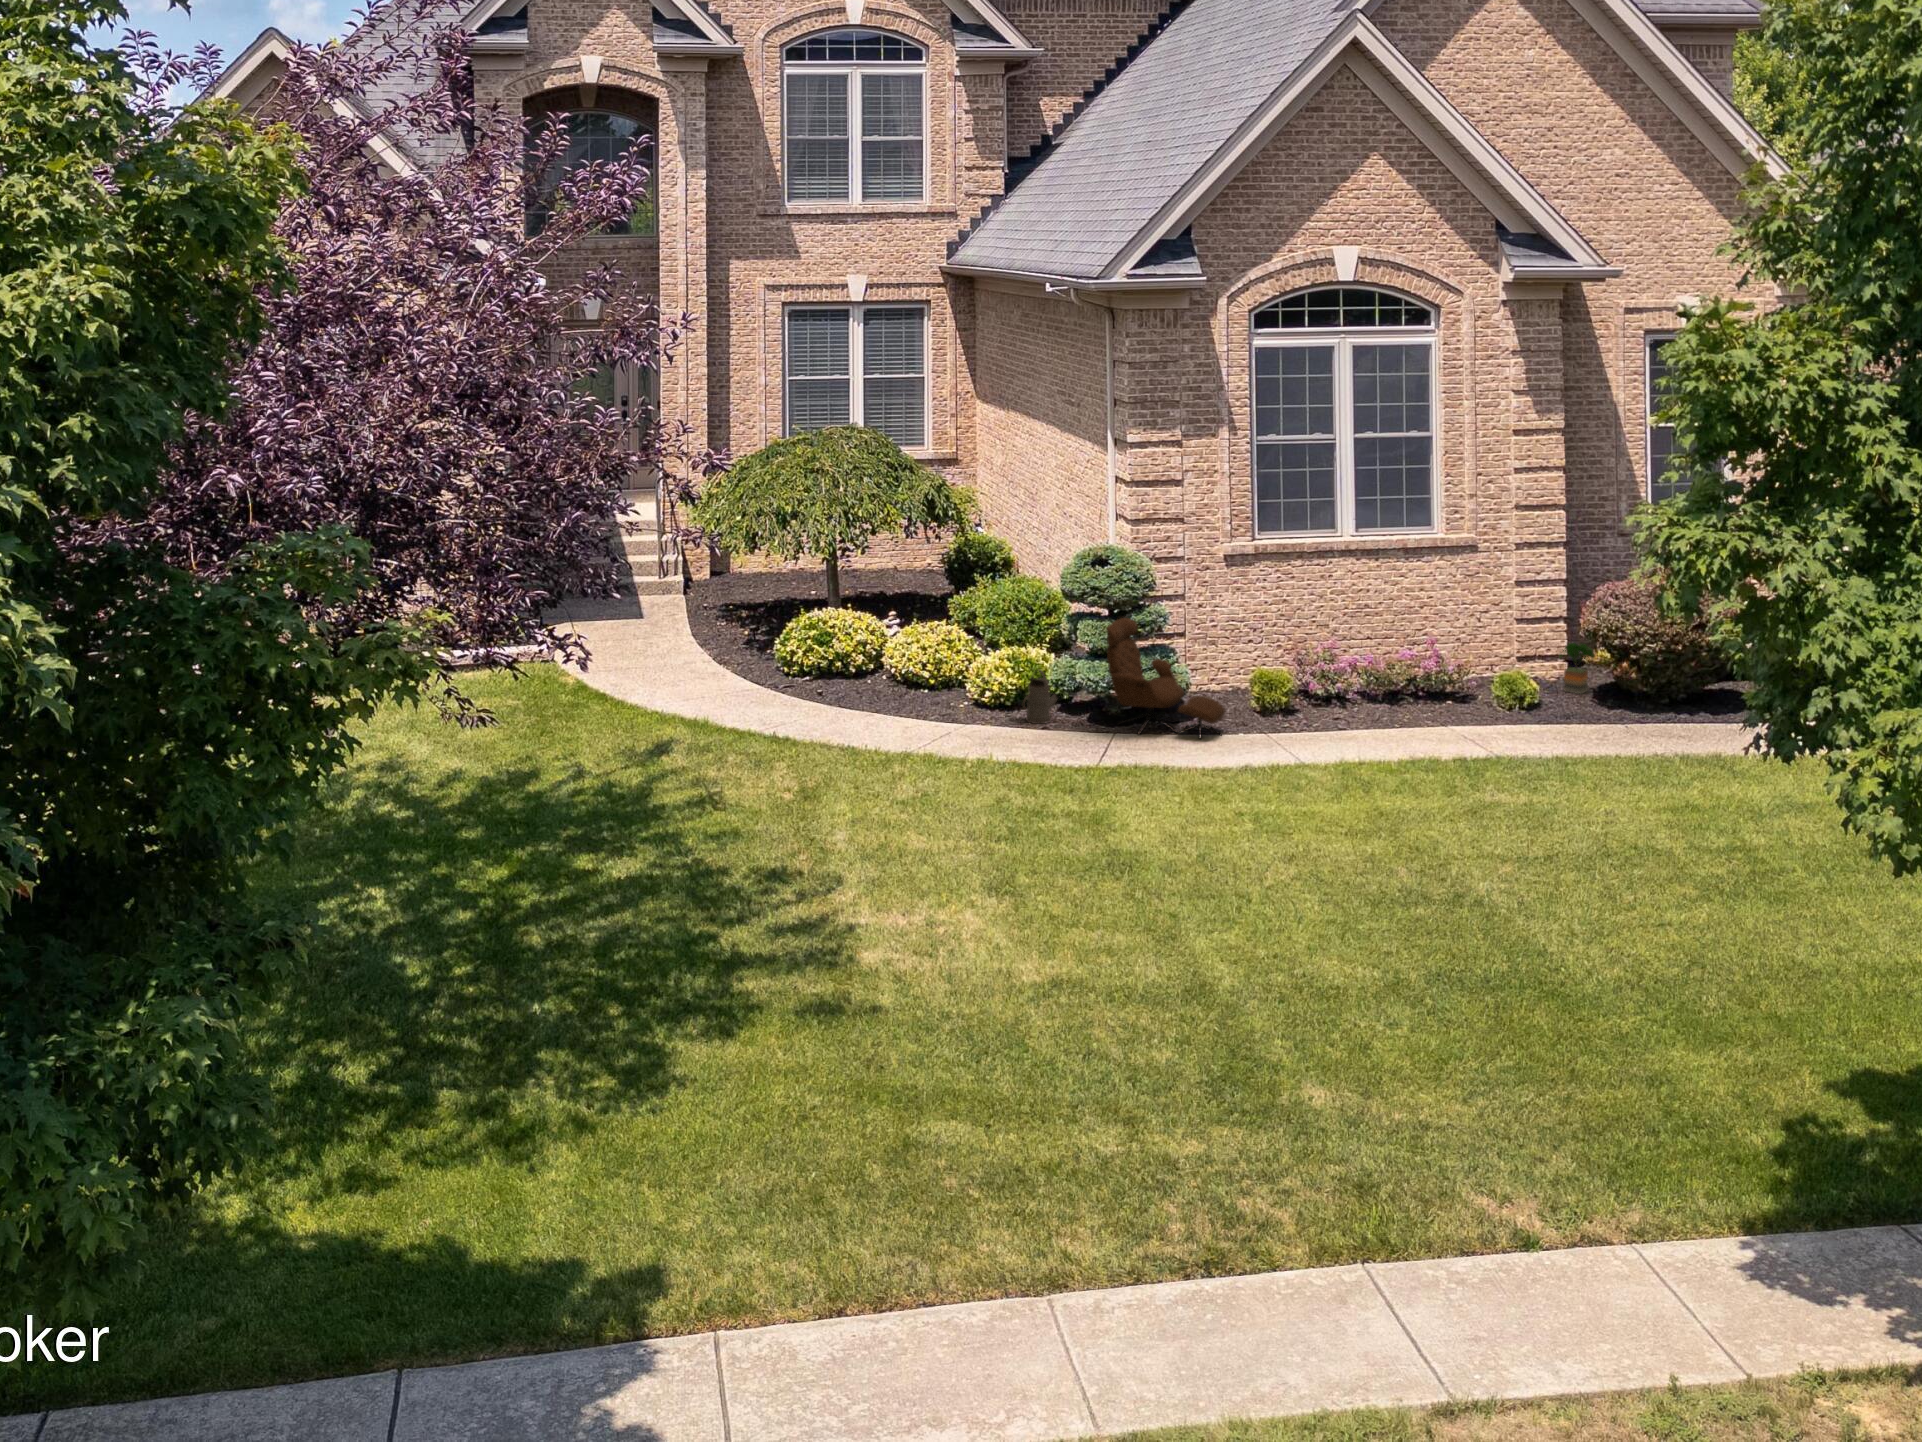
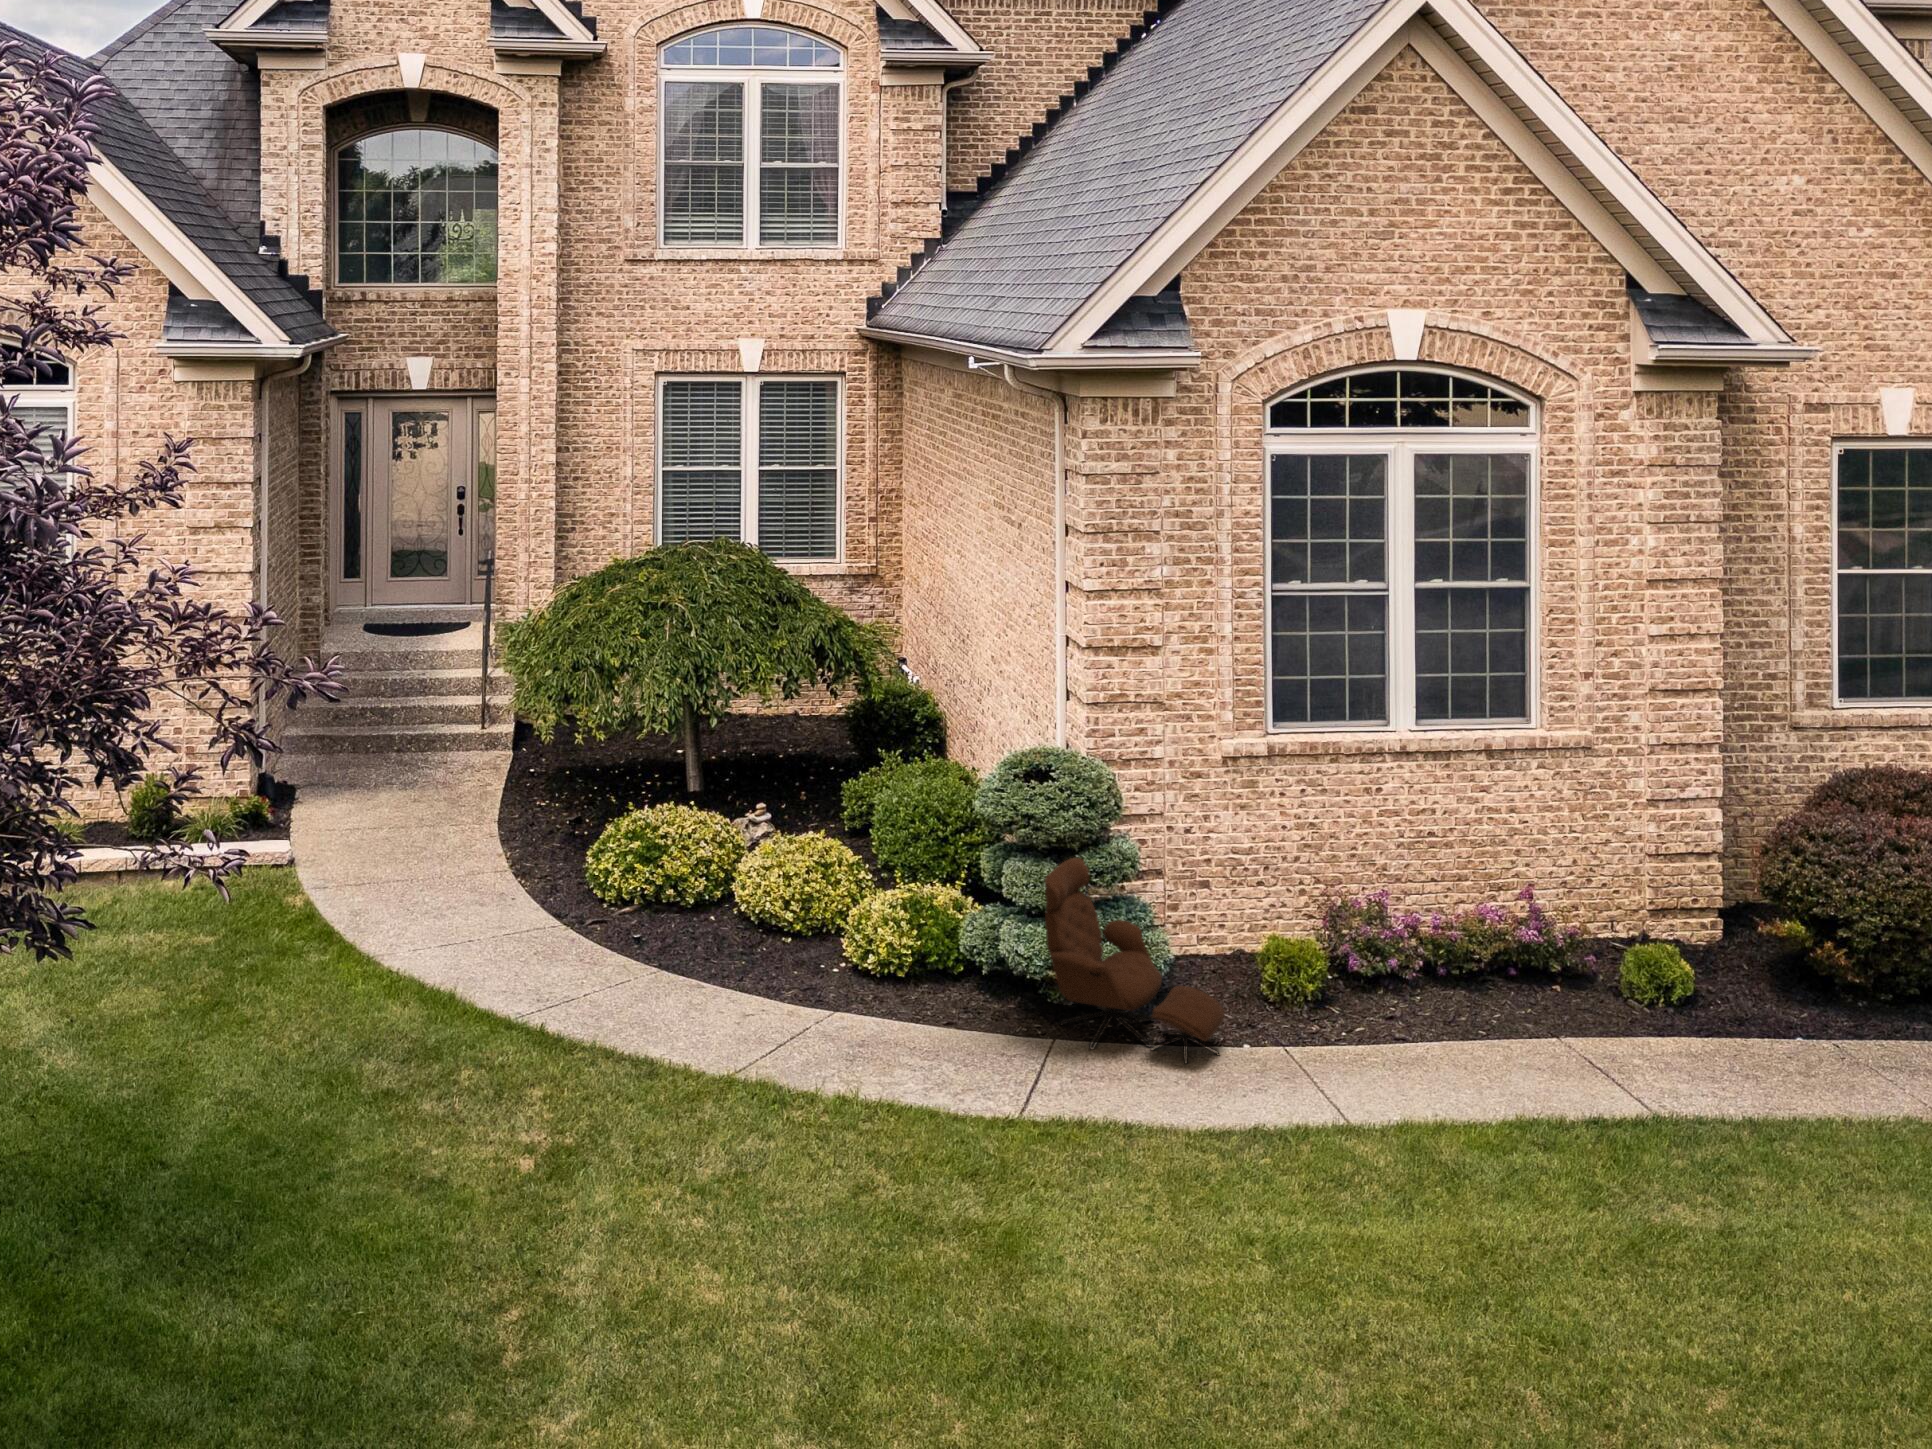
potted tree: present [1559,643,1595,694] -> none [1716,894,1777,977]
watering can: present [1022,670,1057,724] -> none [918,933,991,1019]

